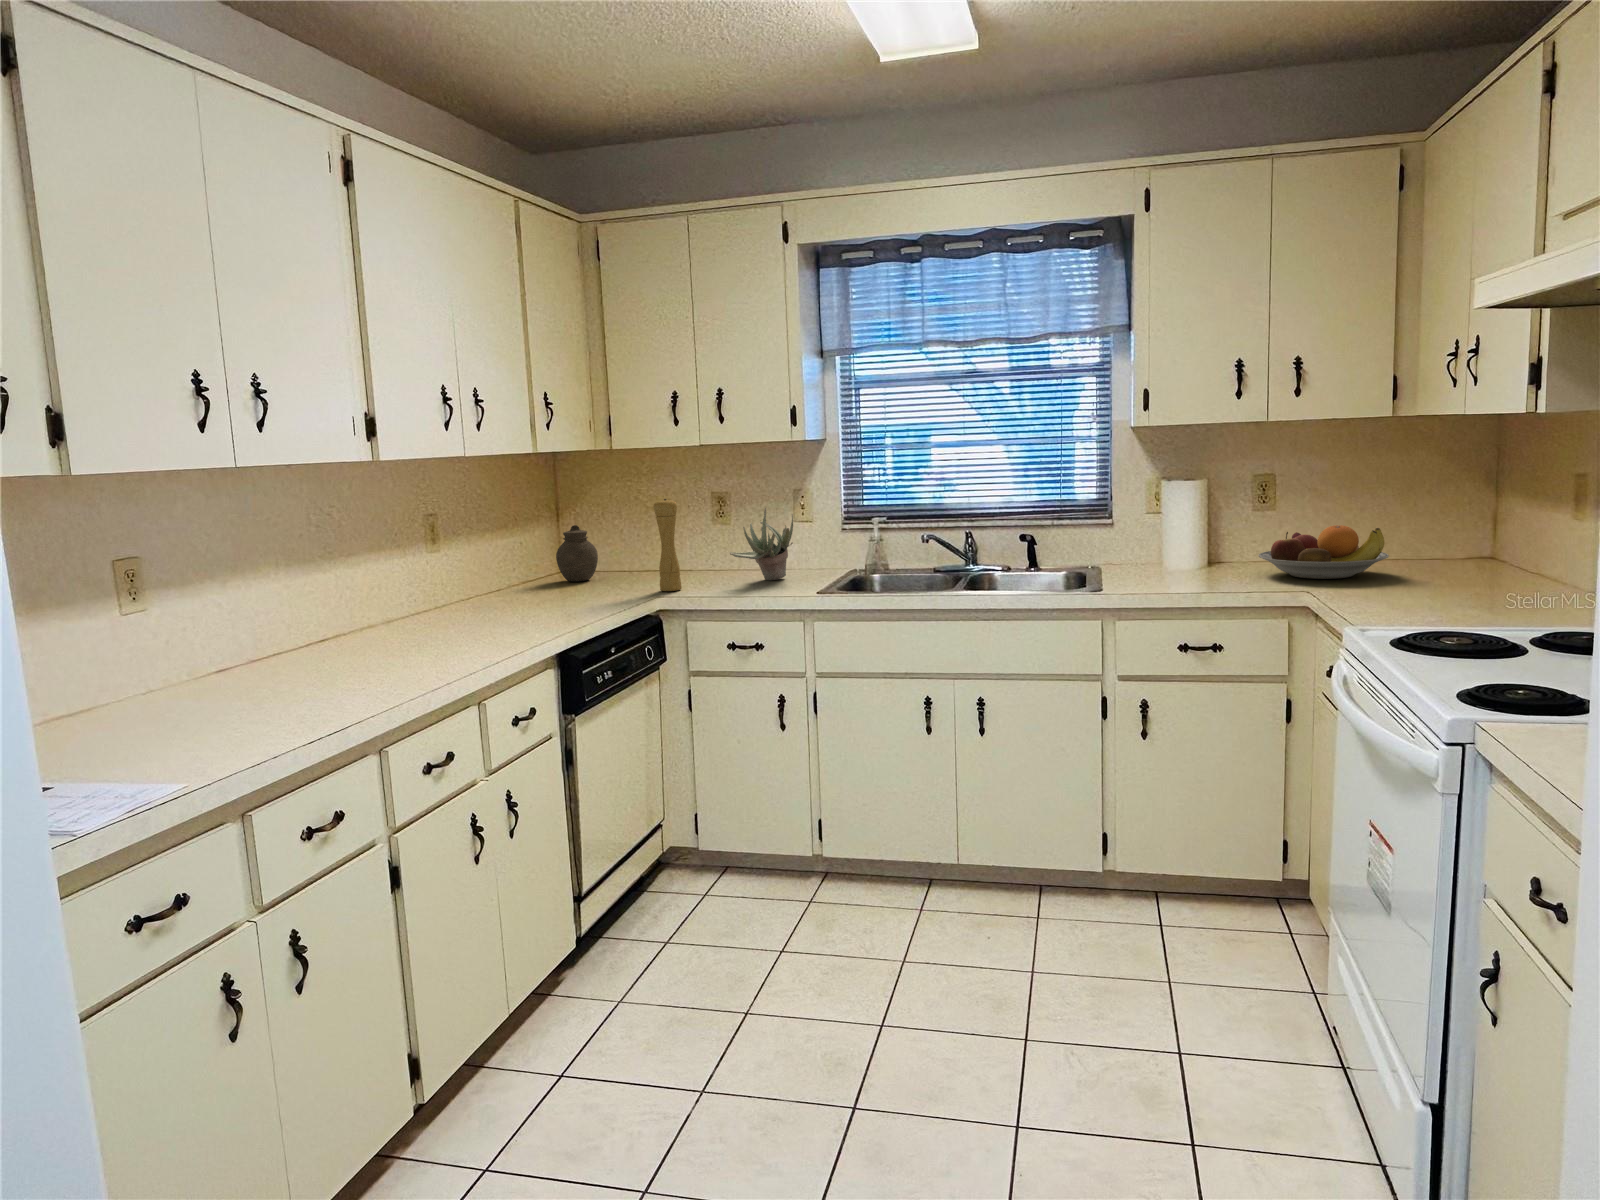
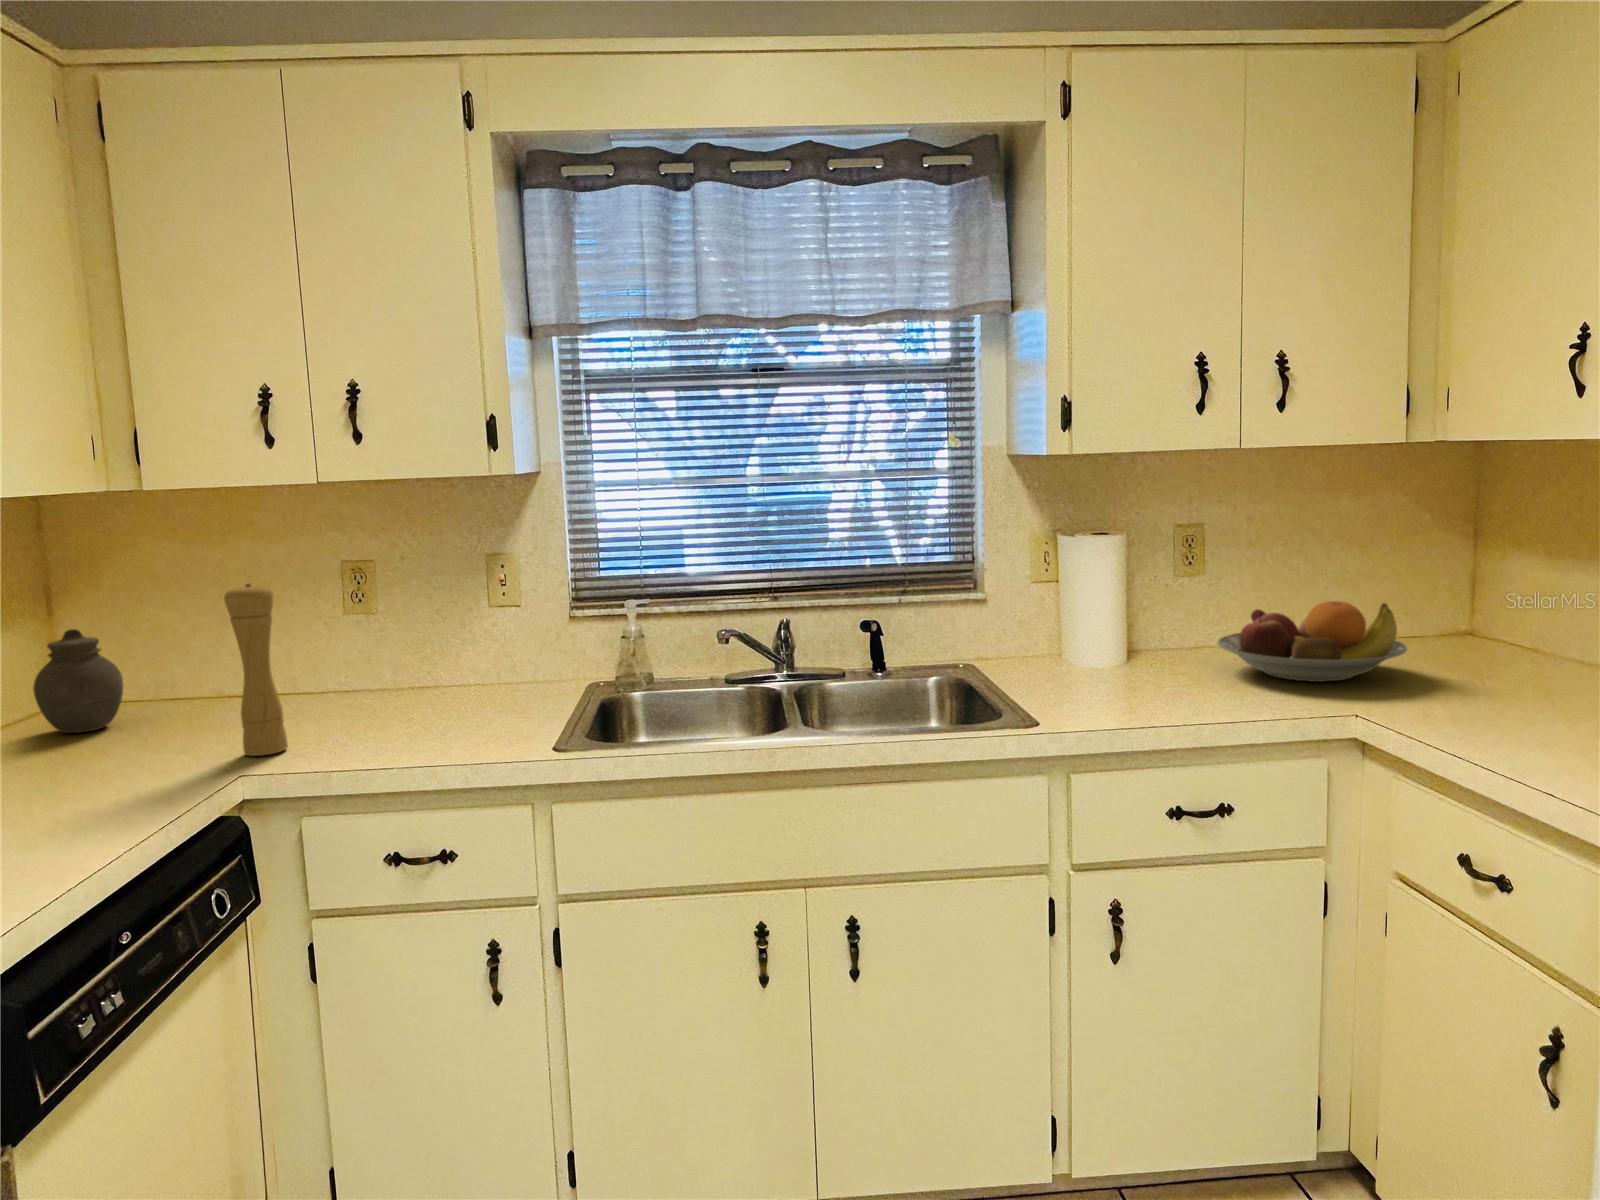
succulent plant: present [730,508,793,580] -> none [380,592,495,716]

